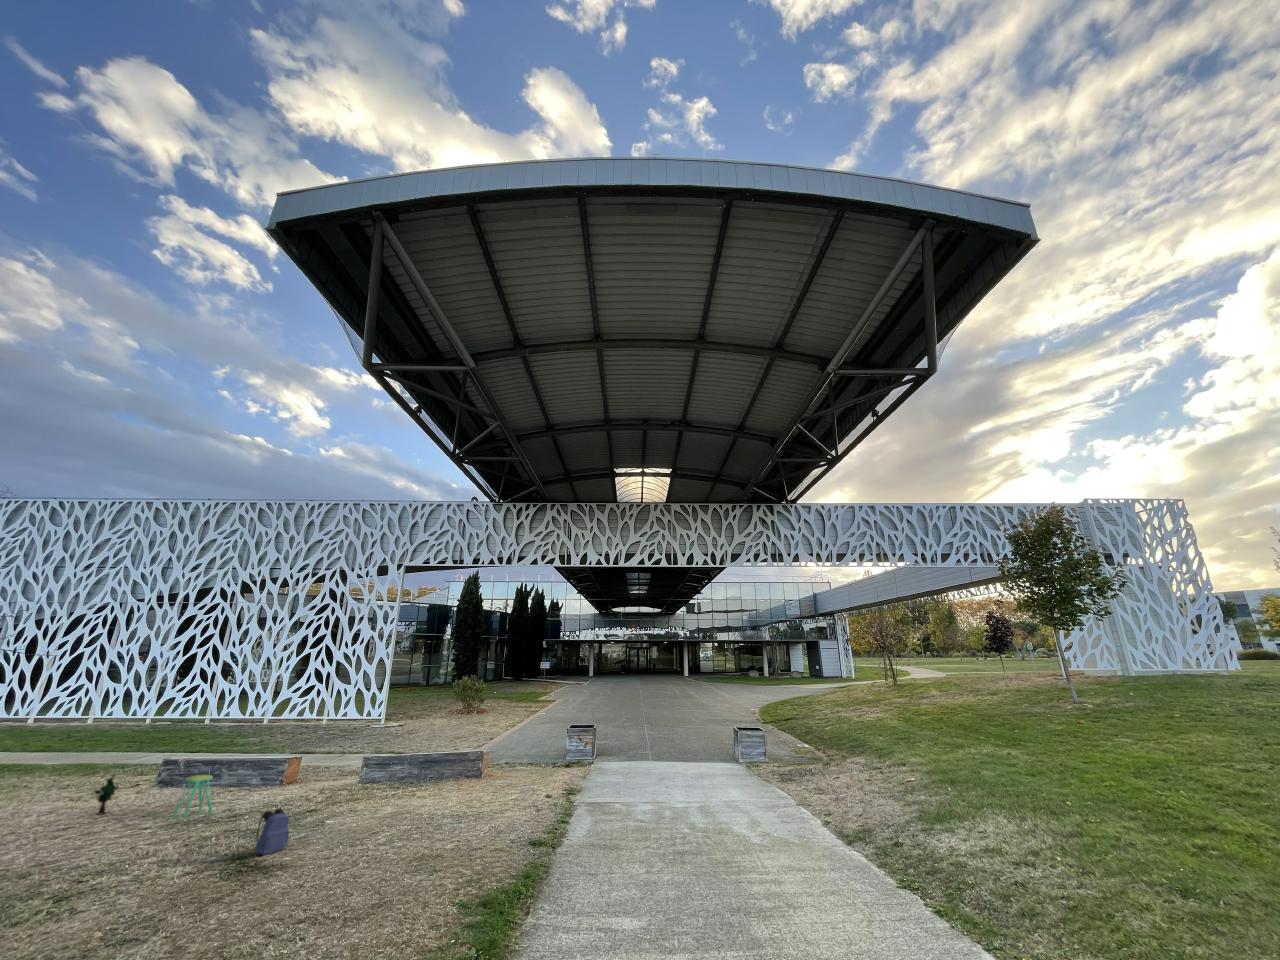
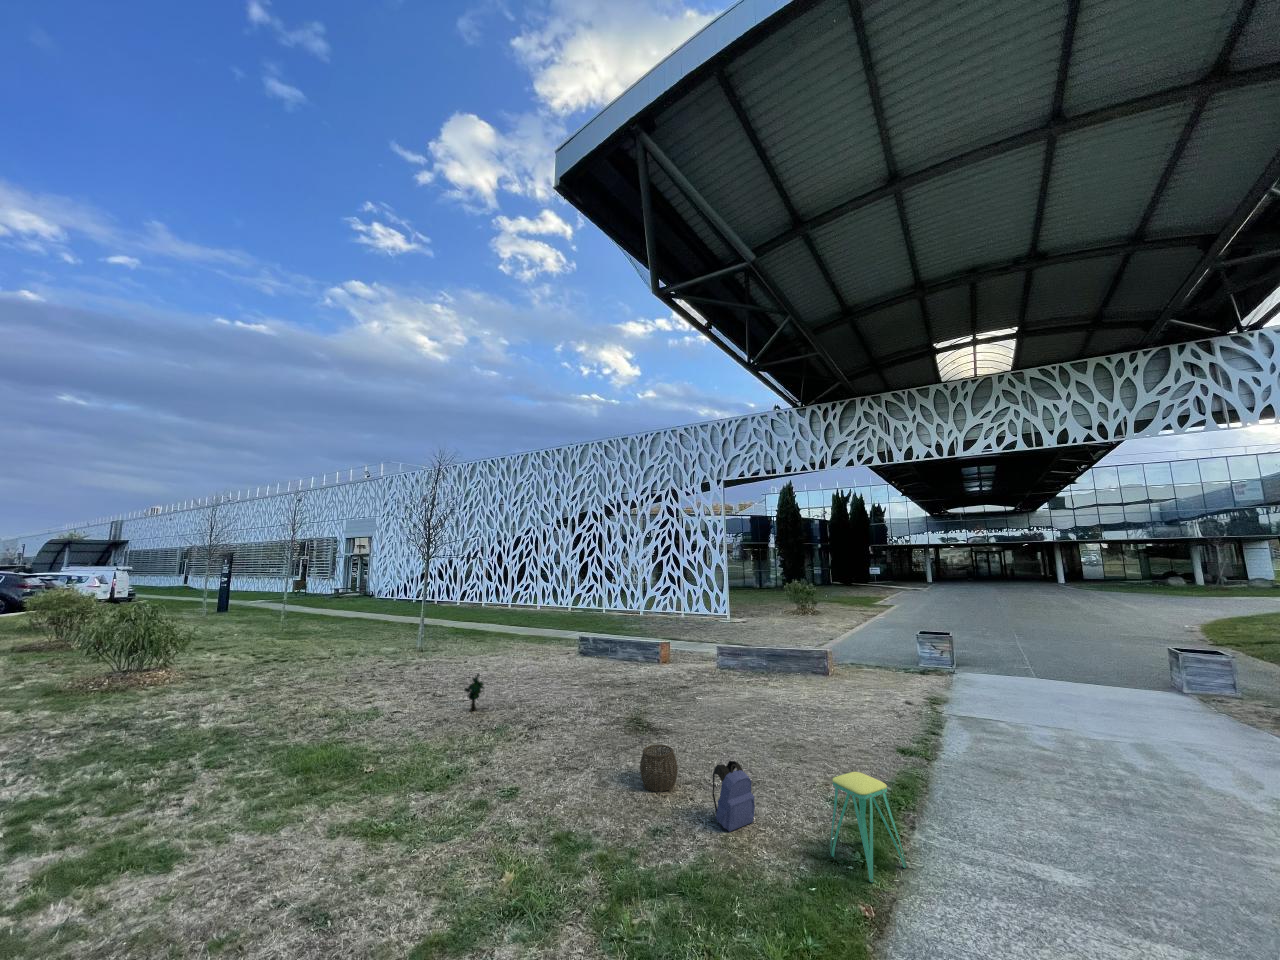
stool: present [174,775,213,819] -> present [831,772,906,882]
woven basket: none [314,795,345,825] -> present [640,745,678,792]
backpack: present [255,808,289,855] -> present [712,761,755,832]

